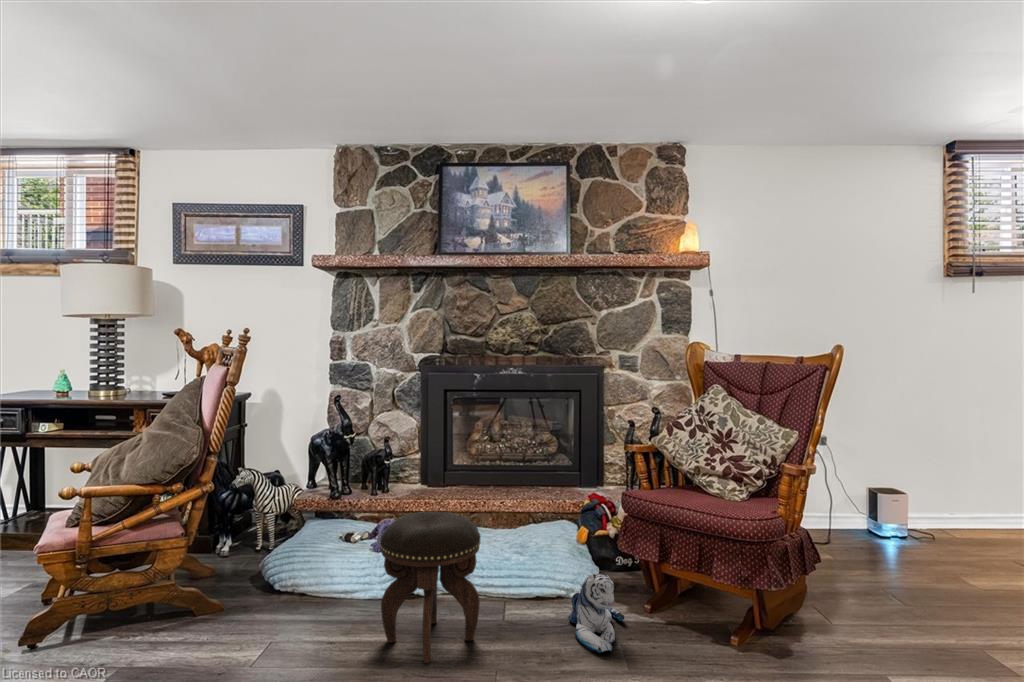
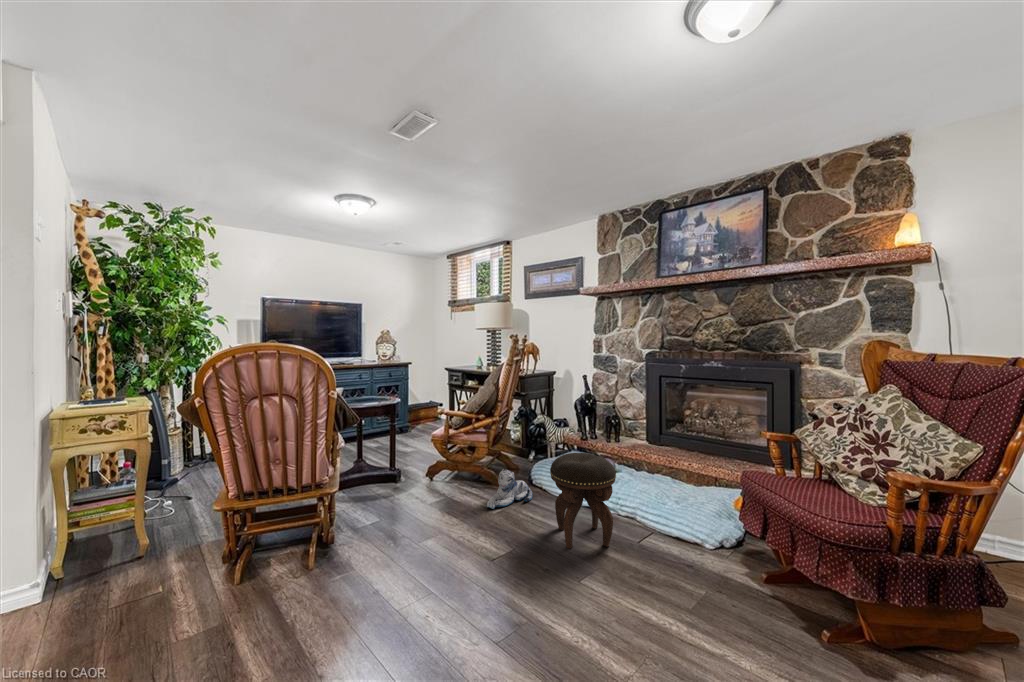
plush toy: present [568,574,624,653] -> present [487,469,533,509]

